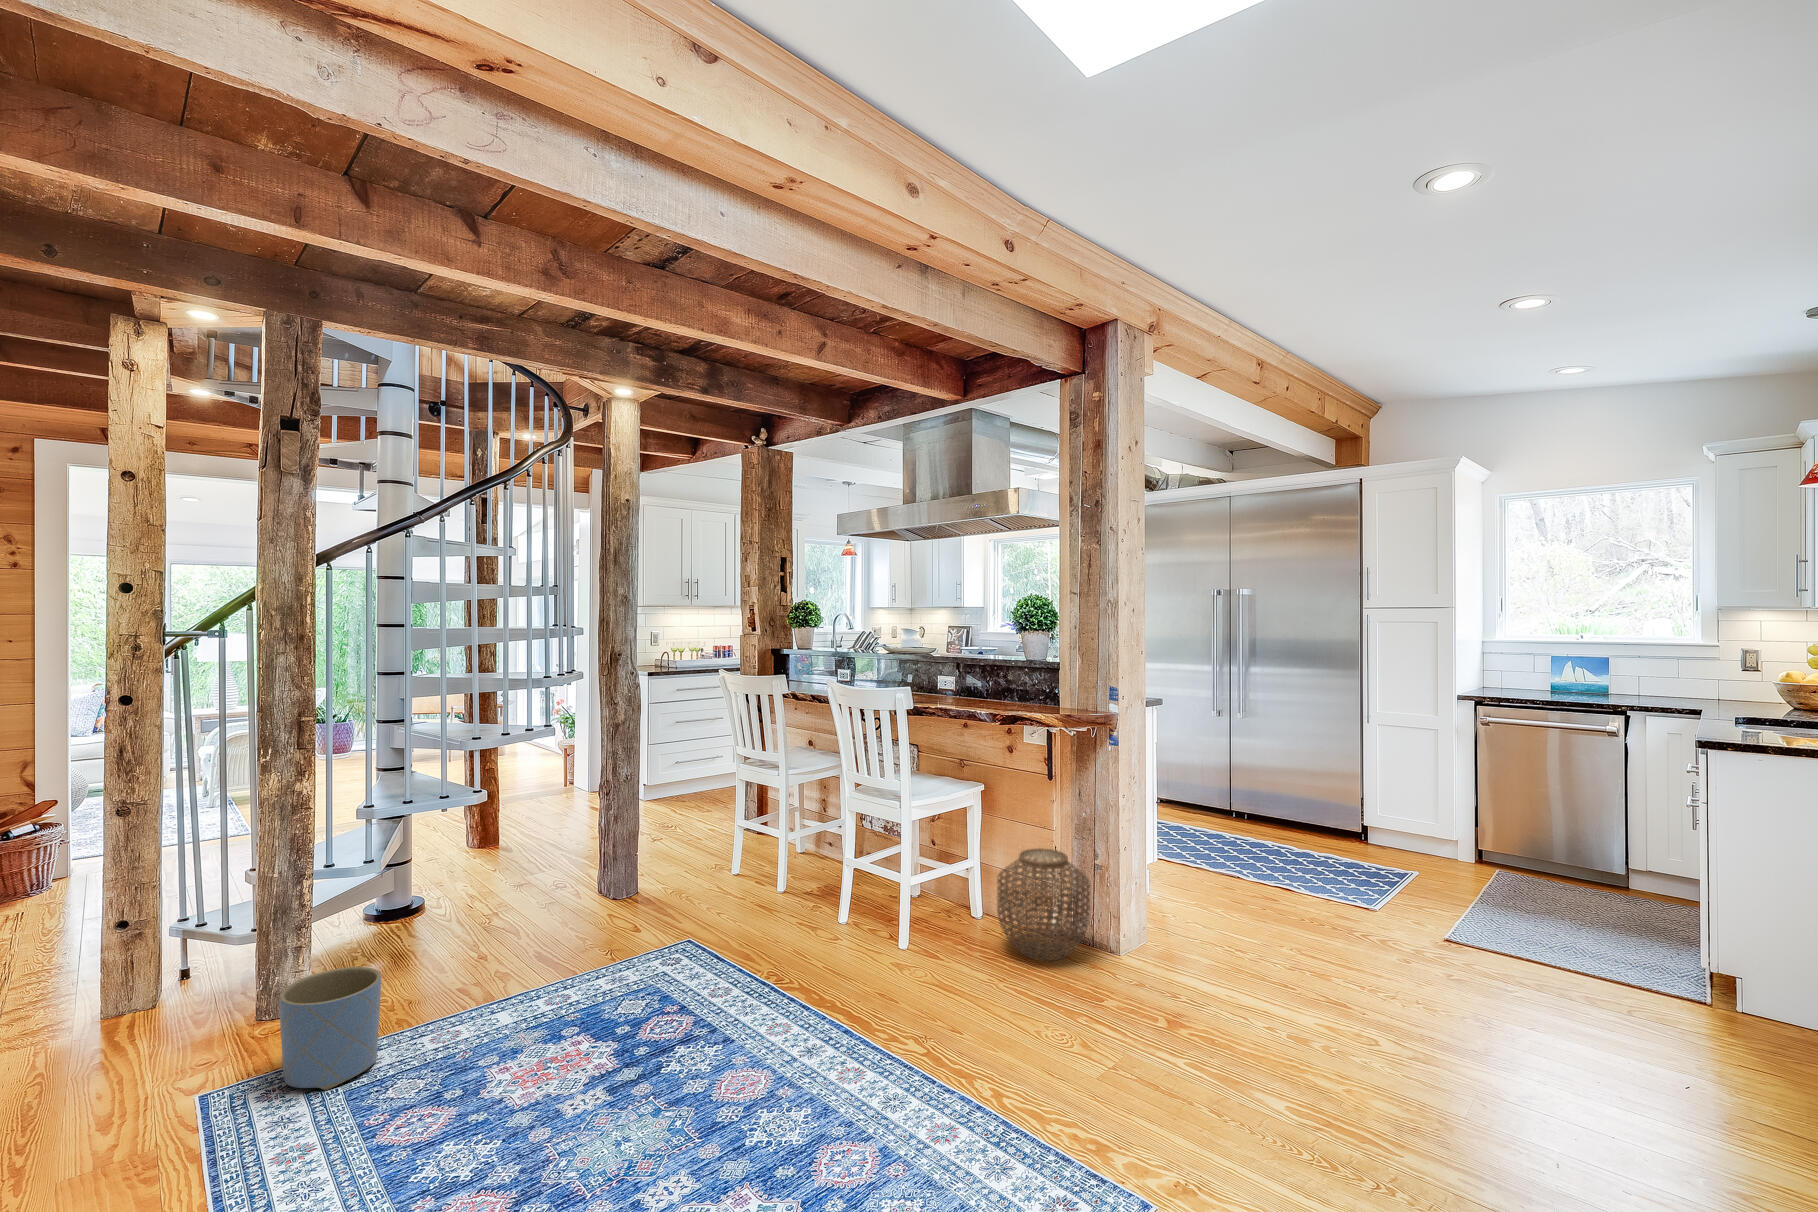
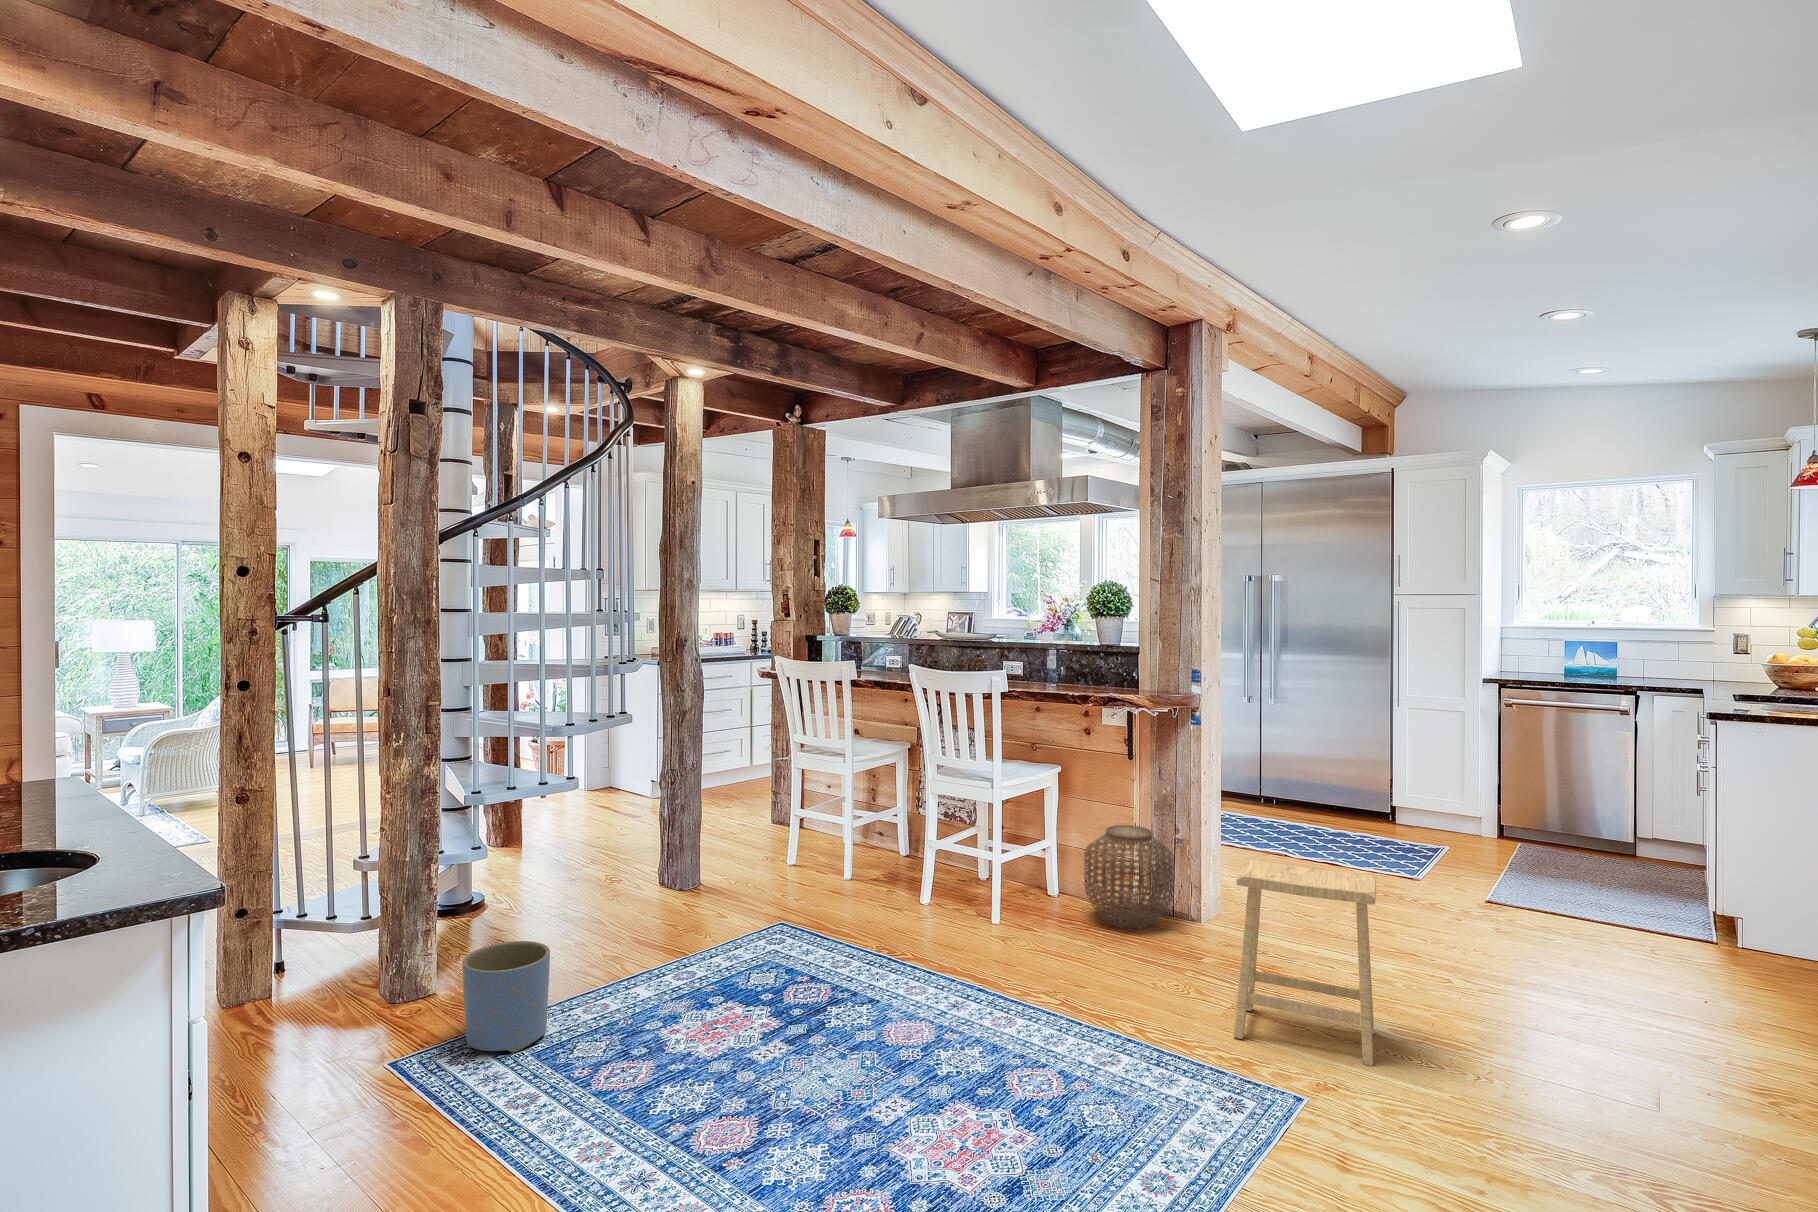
footstool: none [1099,903,1267,1159] -> present [1234,860,1376,1066]

